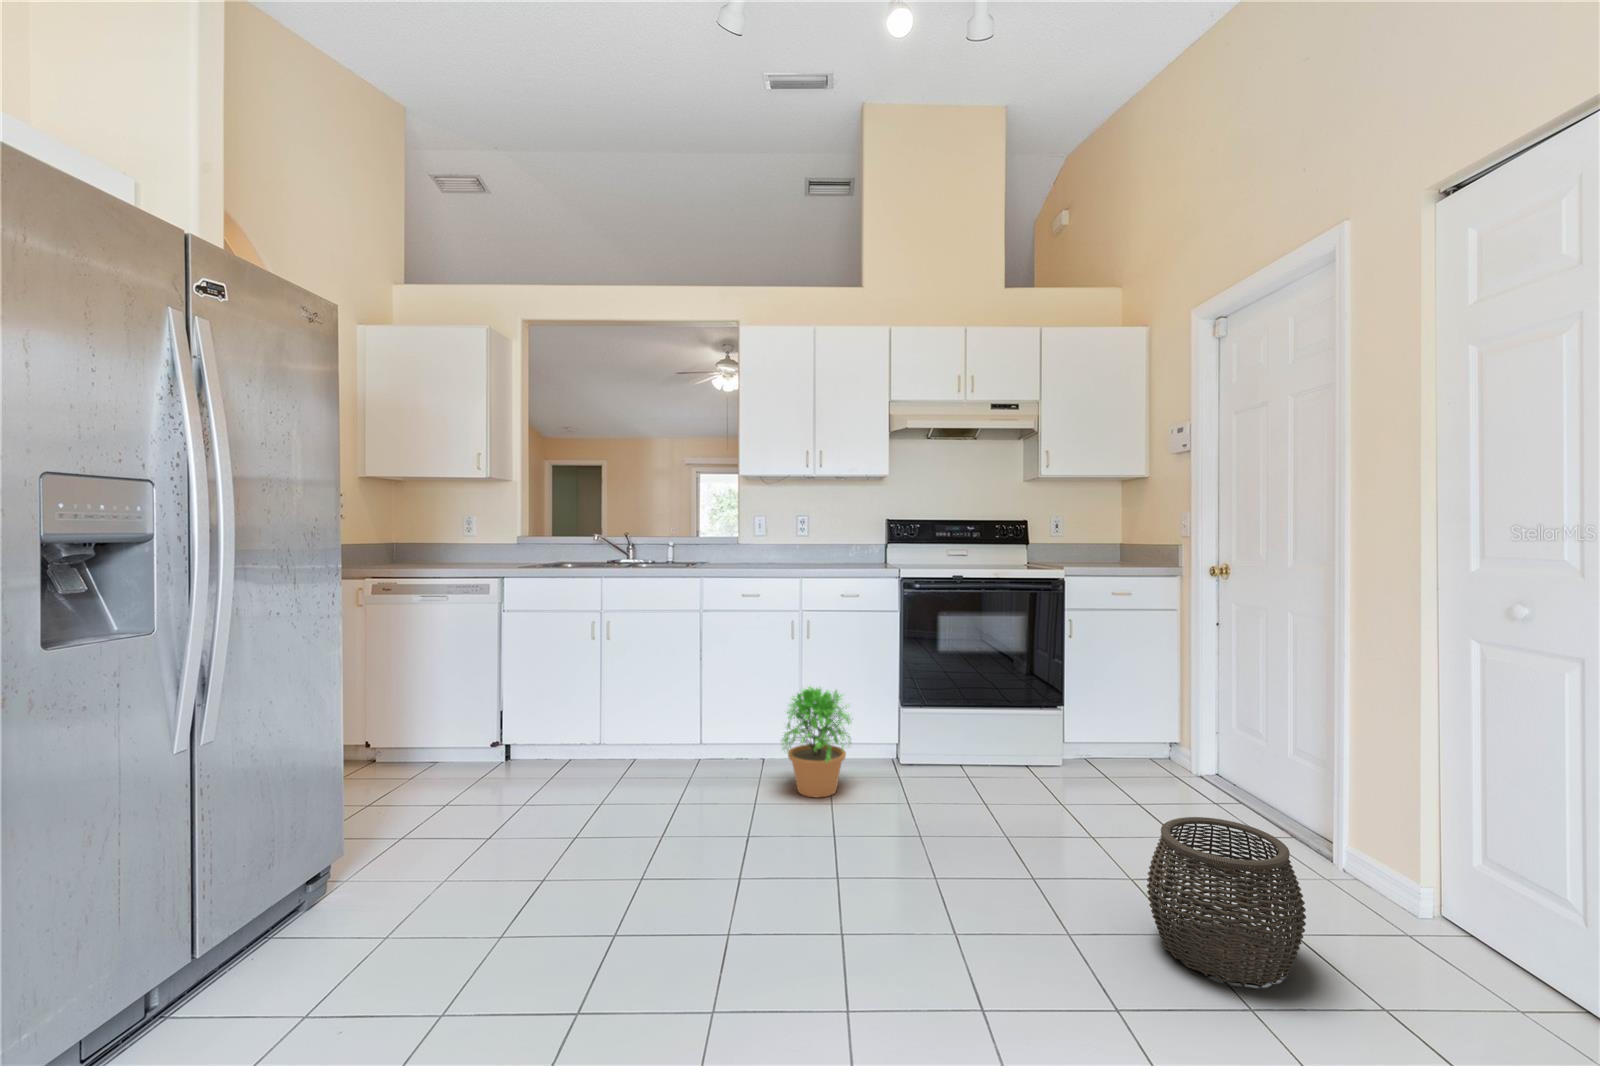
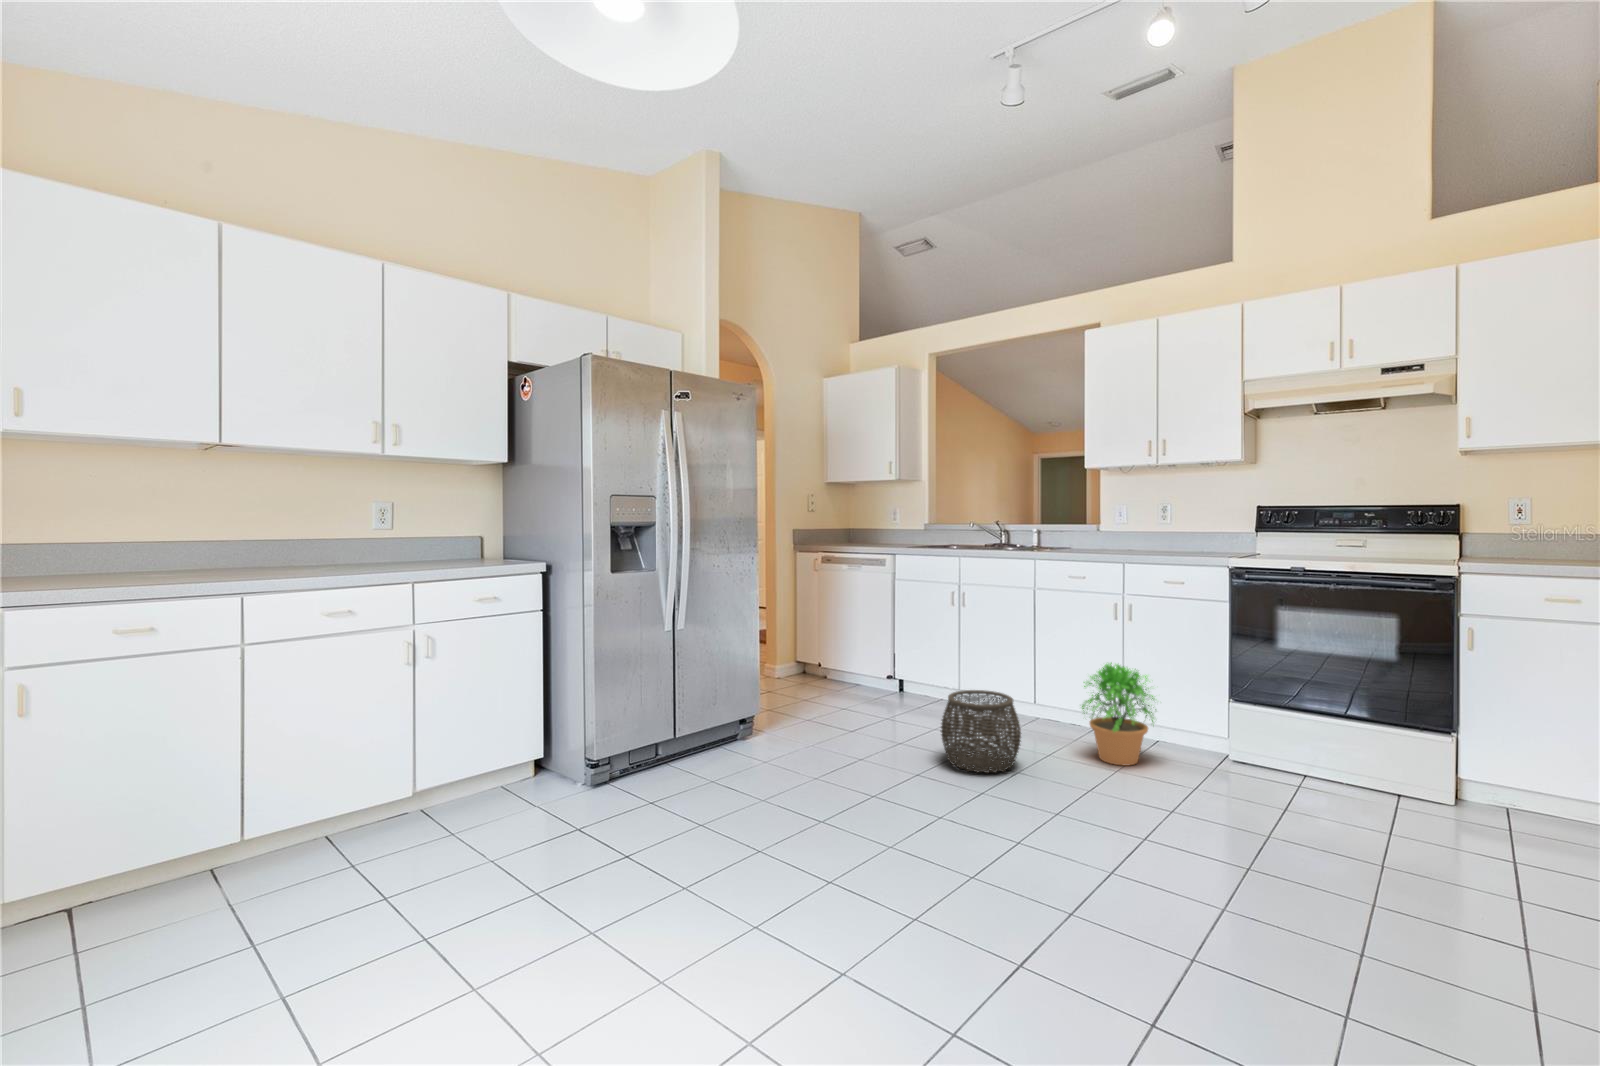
woven basket: present [1147,817,1306,986] -> present [941,690,1021,773]

